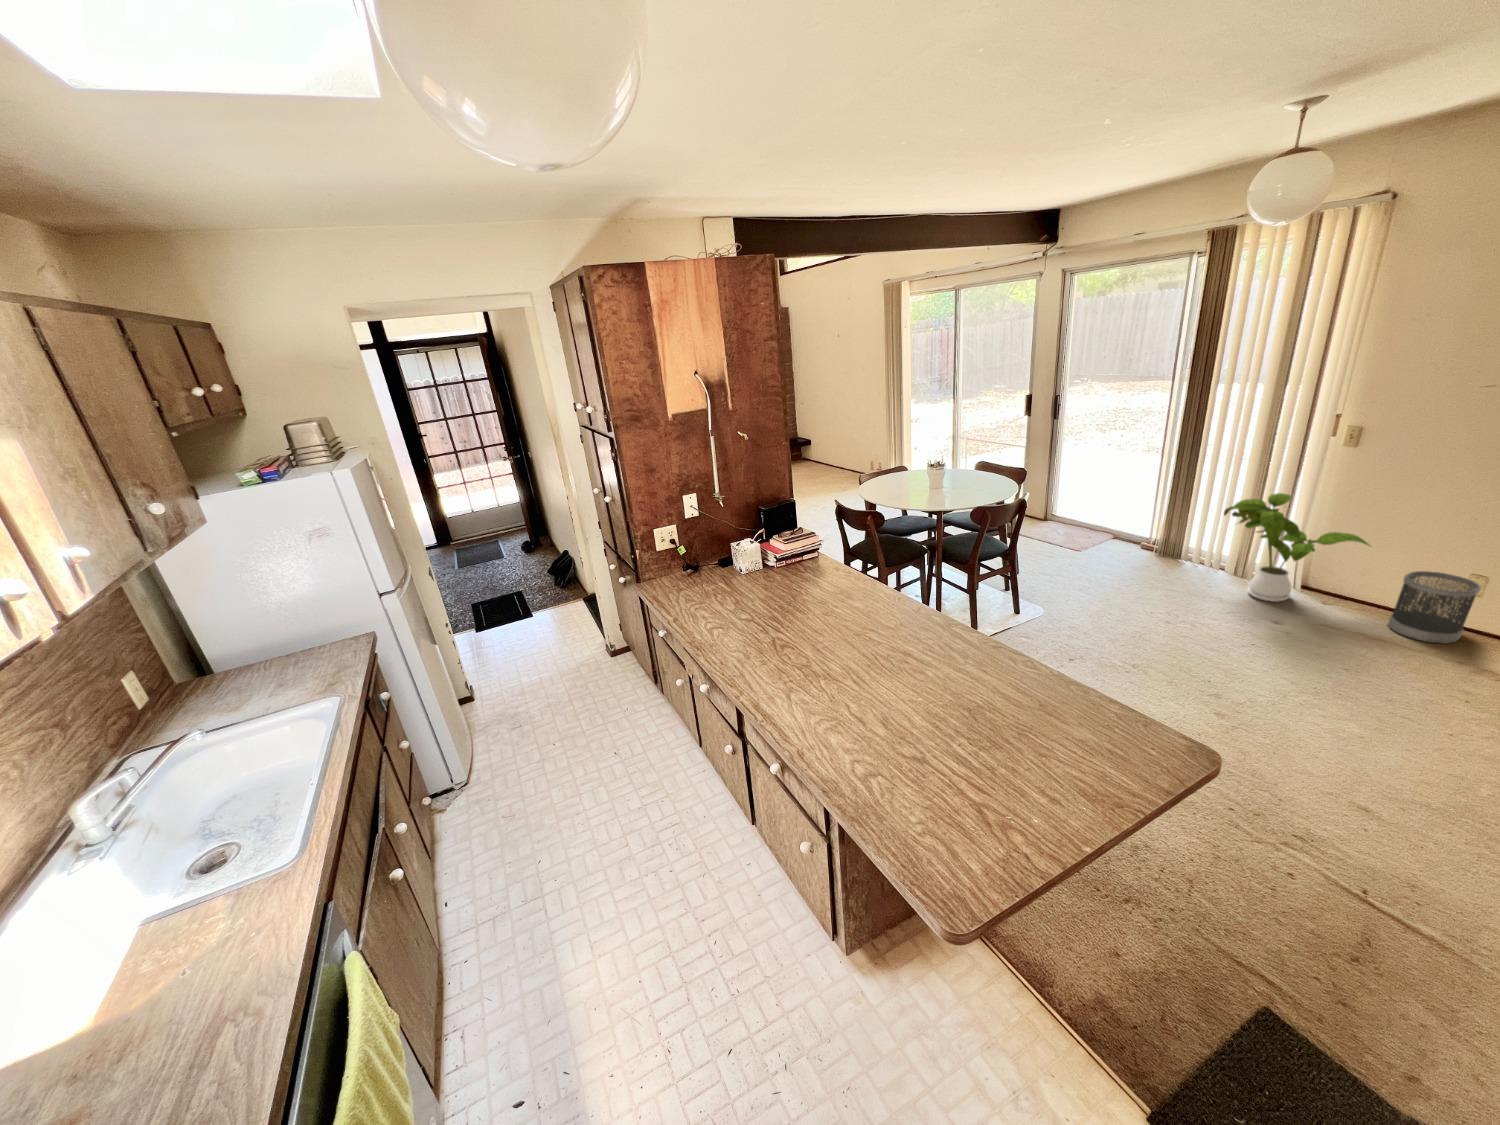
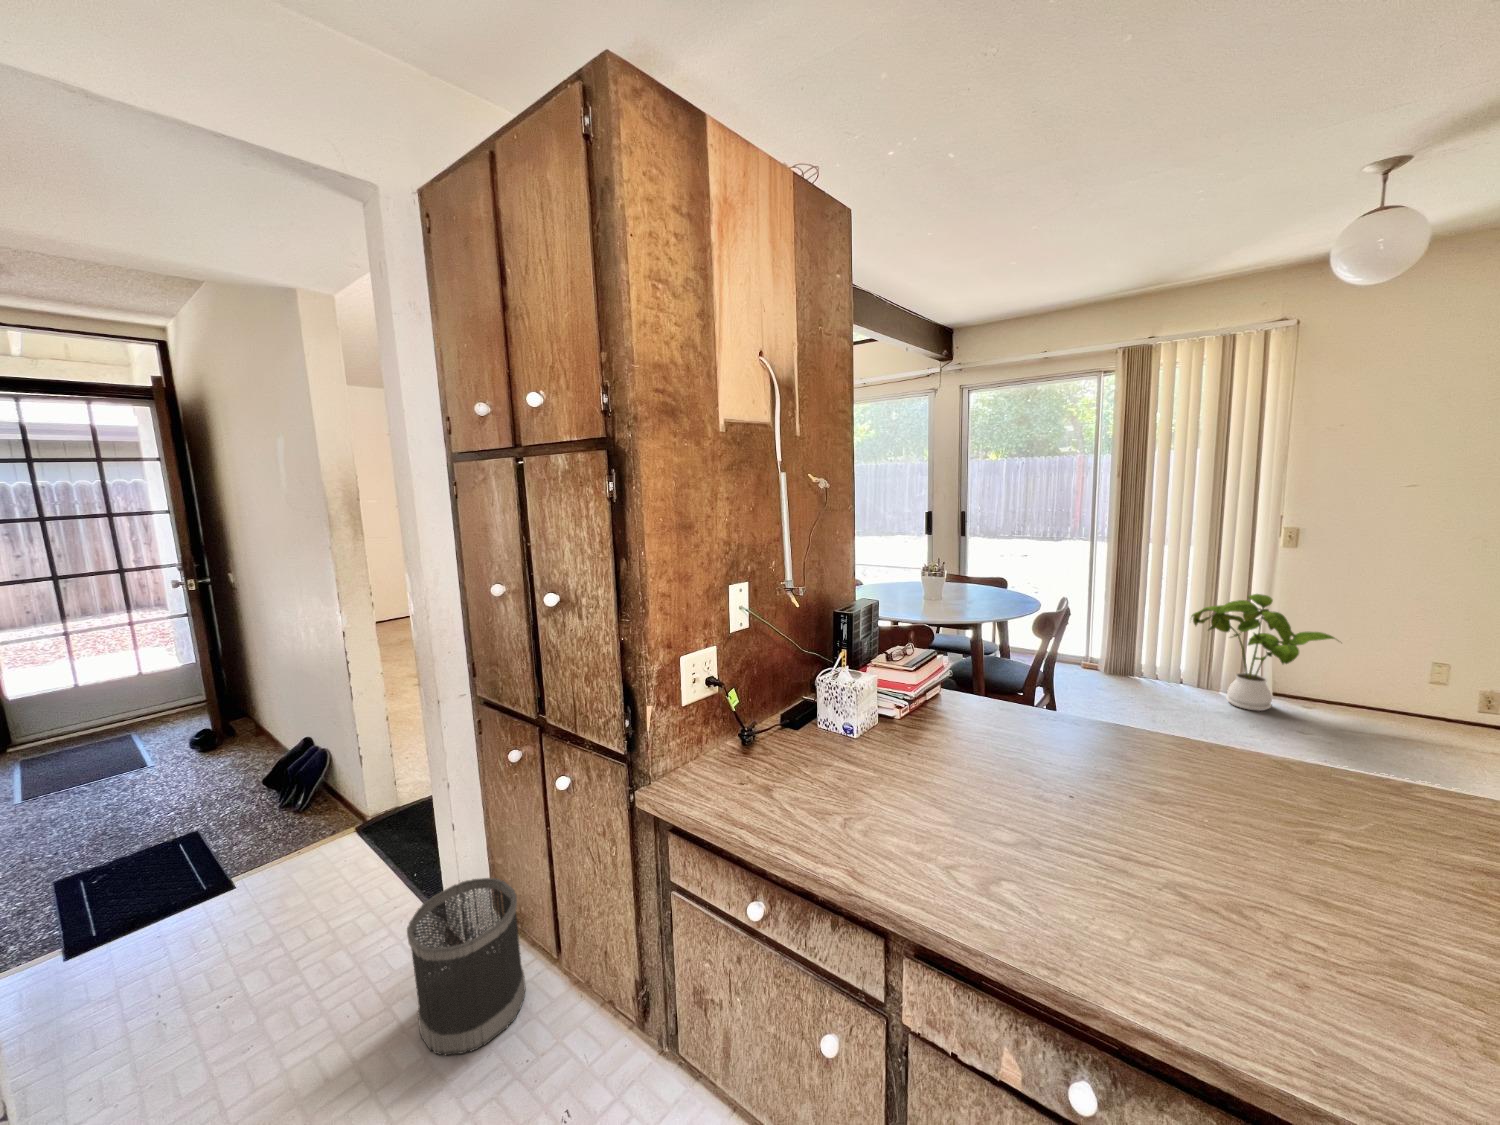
wastebasket: present [1387,571,1481,644] -> present [407,878,526,1055]

